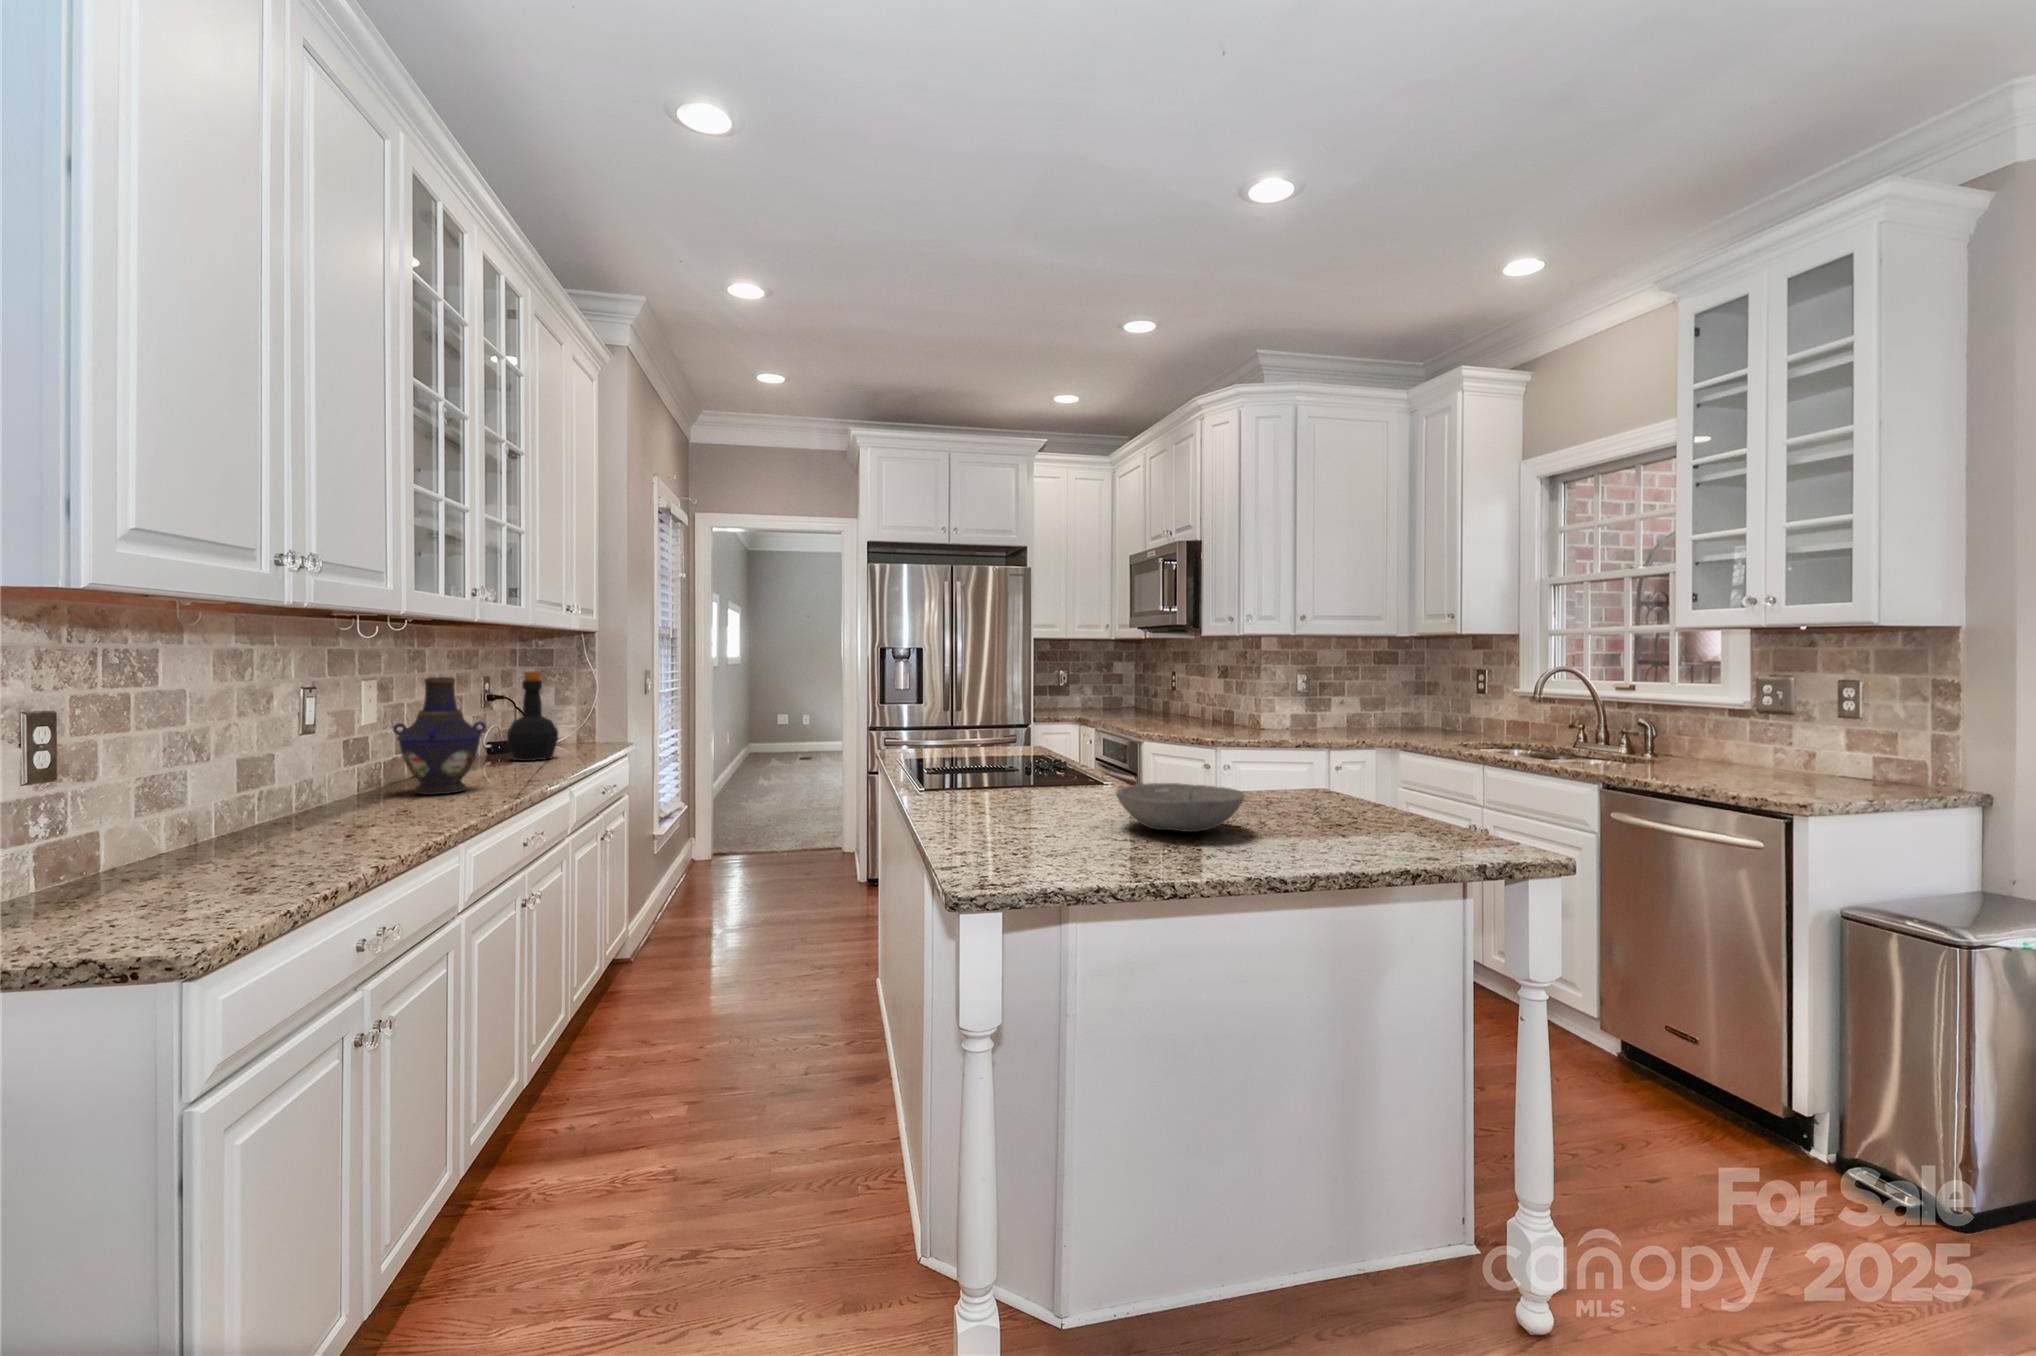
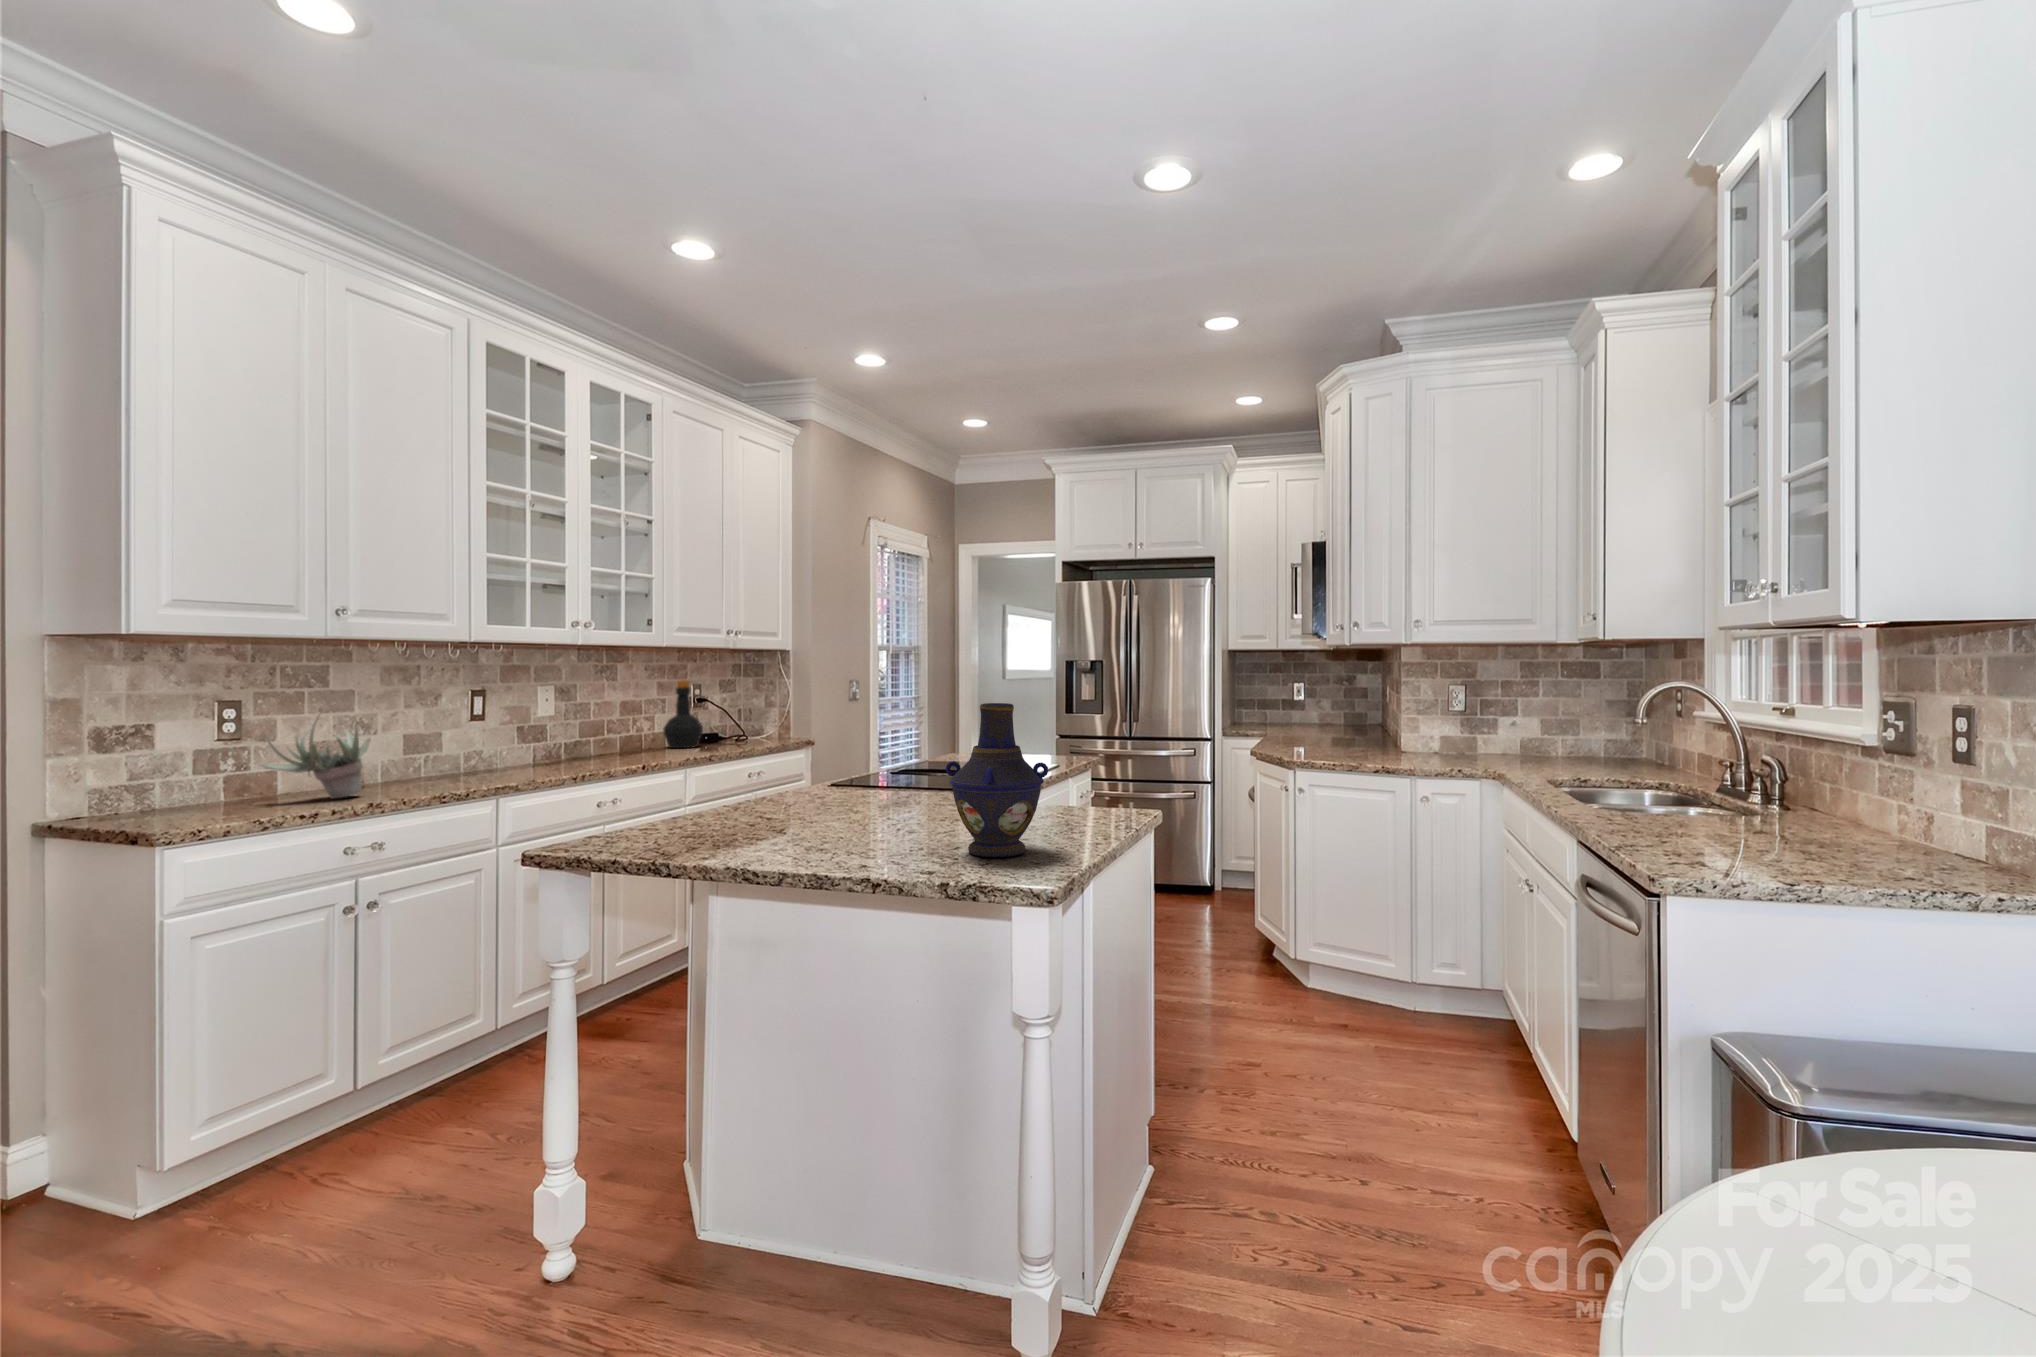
vase: present [393,677,486,795] -> present [946,703,1048,857]
succulent plant: none [147,722,329,866] -> present [259,713,371,799]
bowl: present [1116,783,1245,832] -> none [773,787,889,830]

